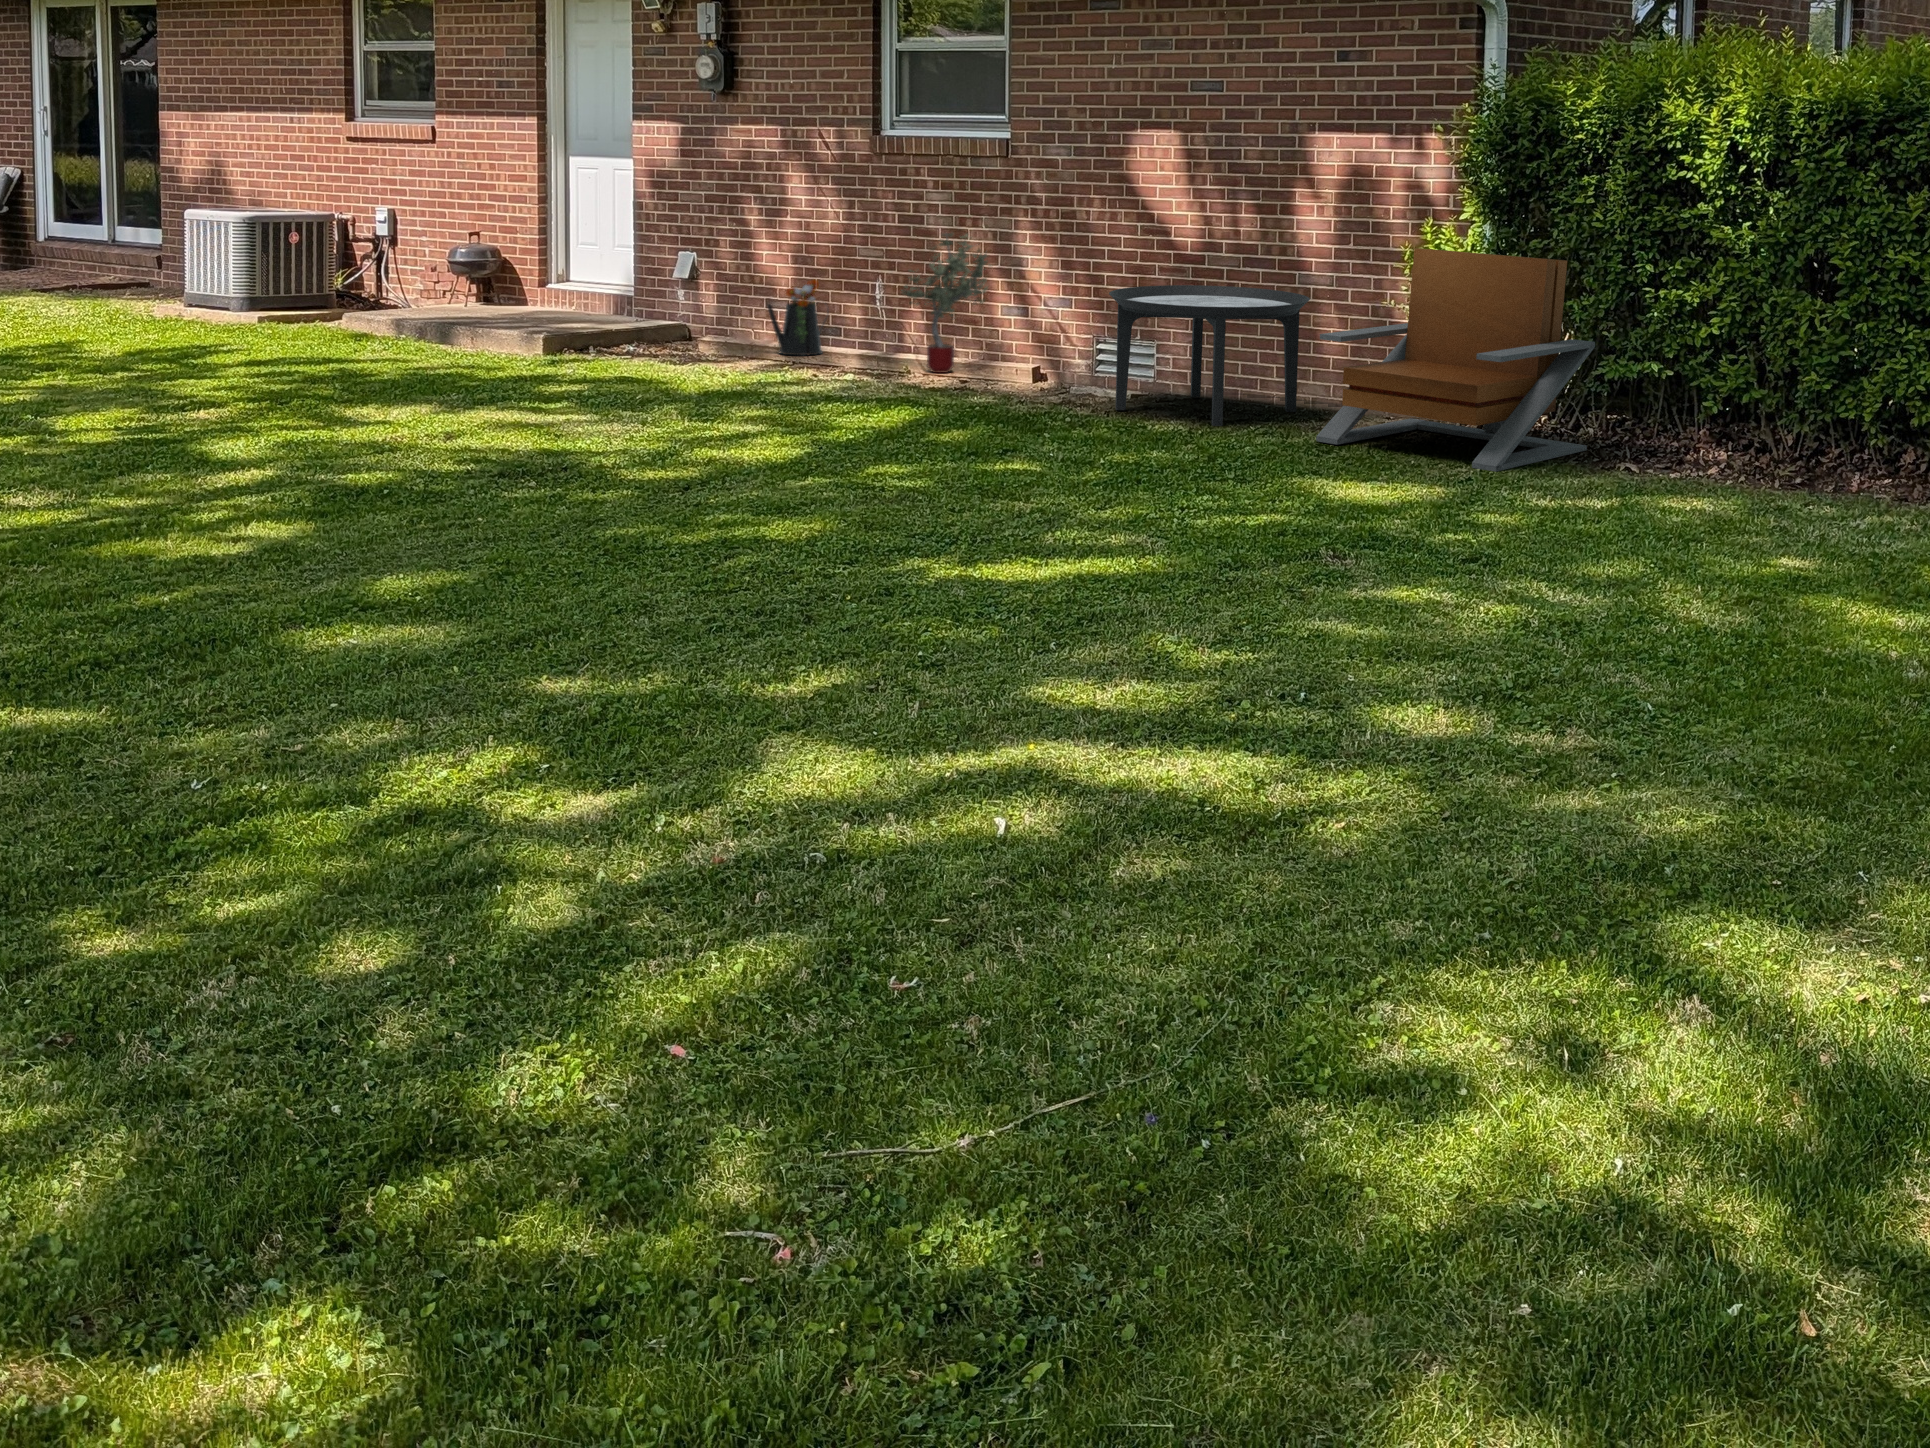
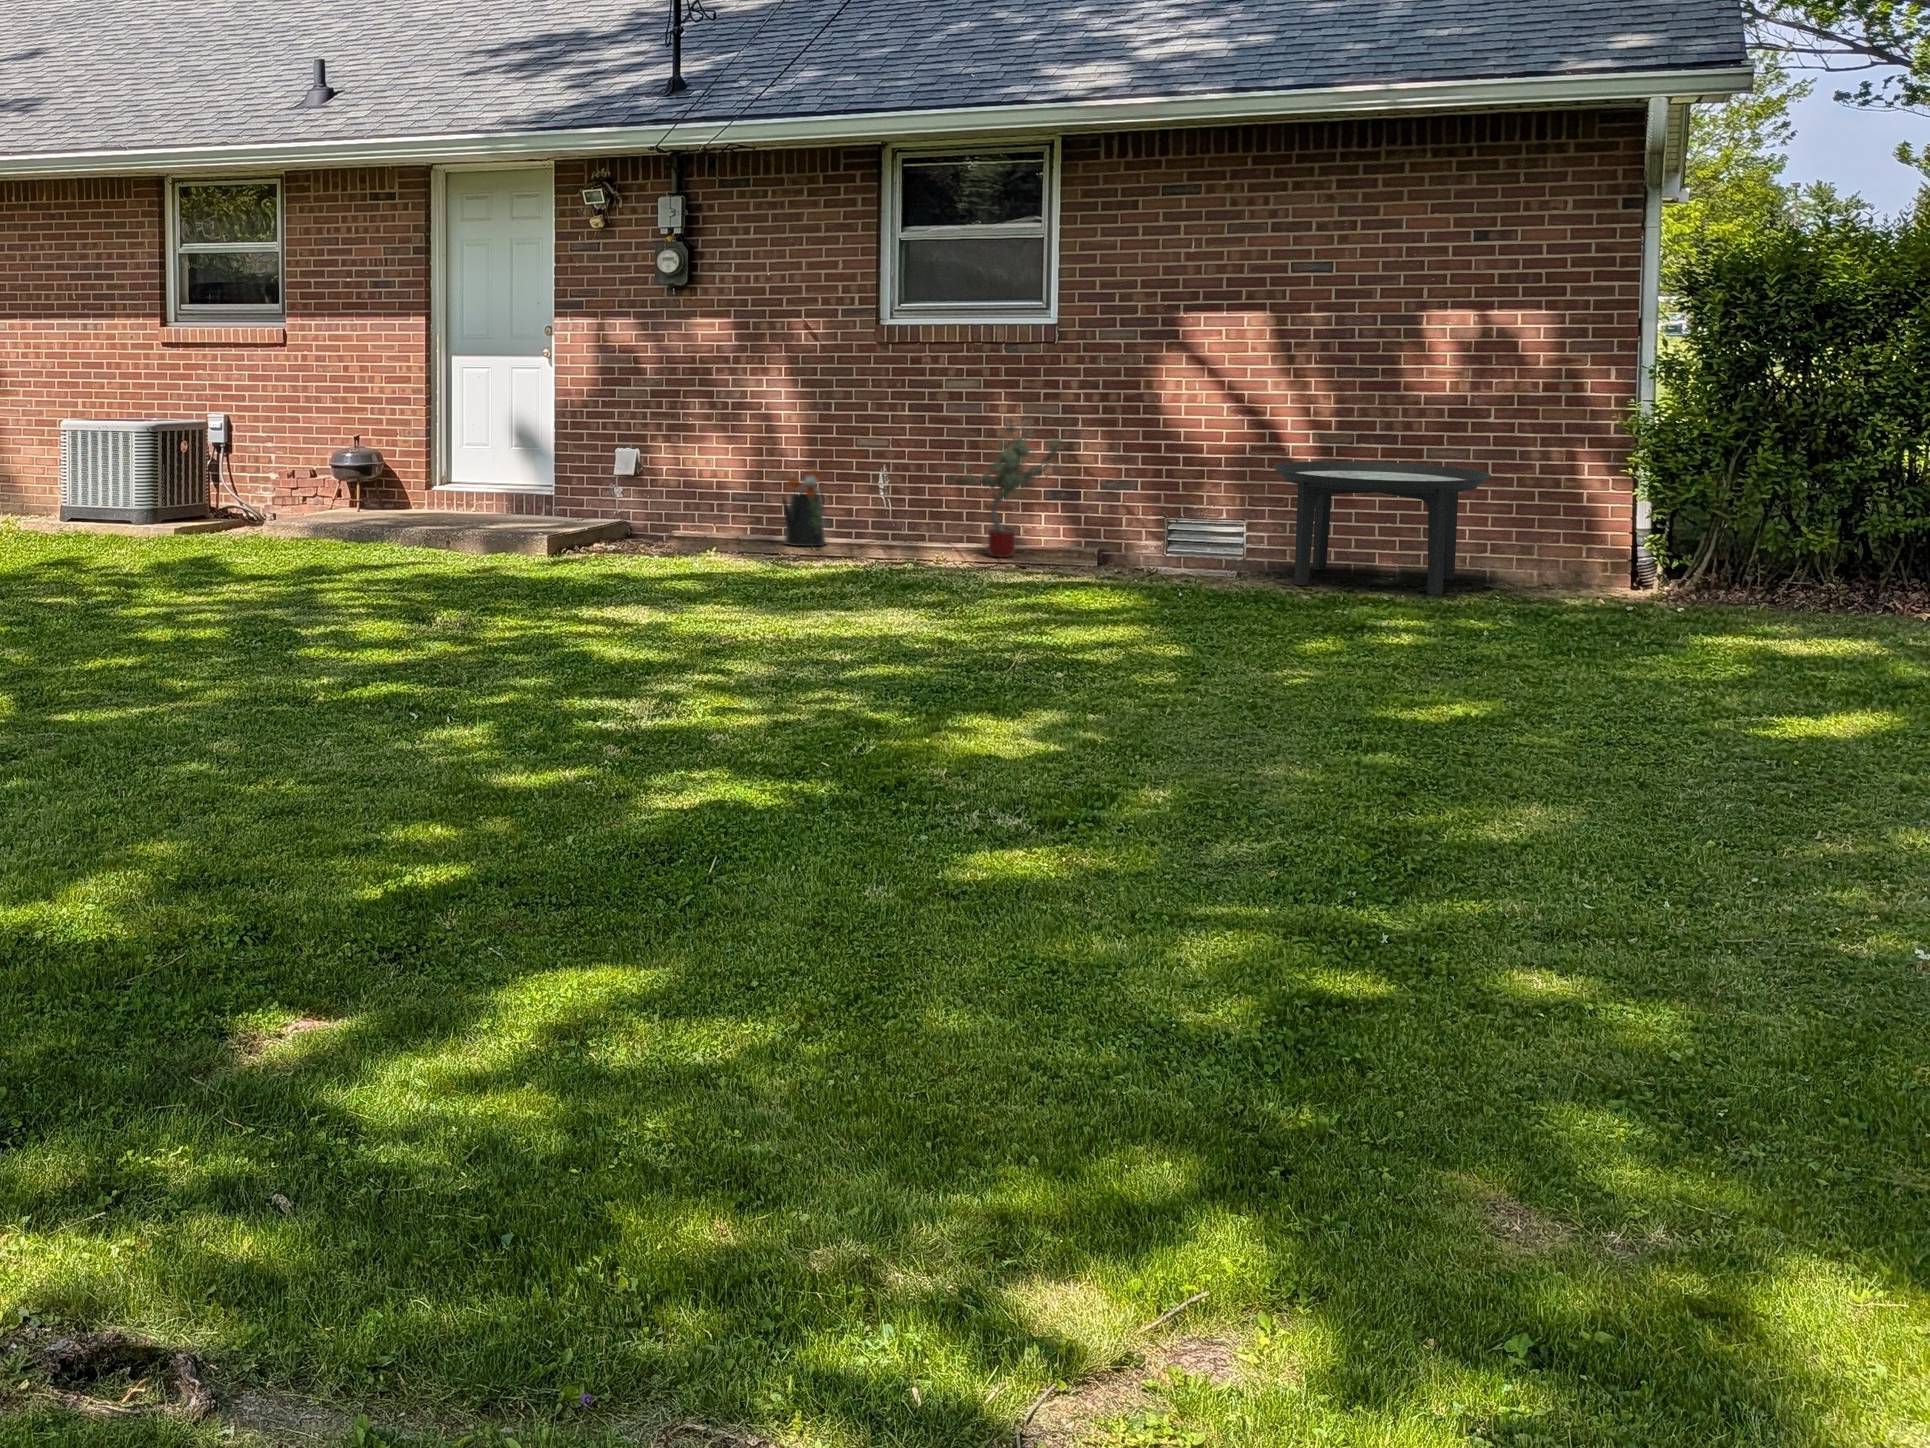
lounge chair: present [1316,248,1595,472] -> none [1582,418,1837,627]

